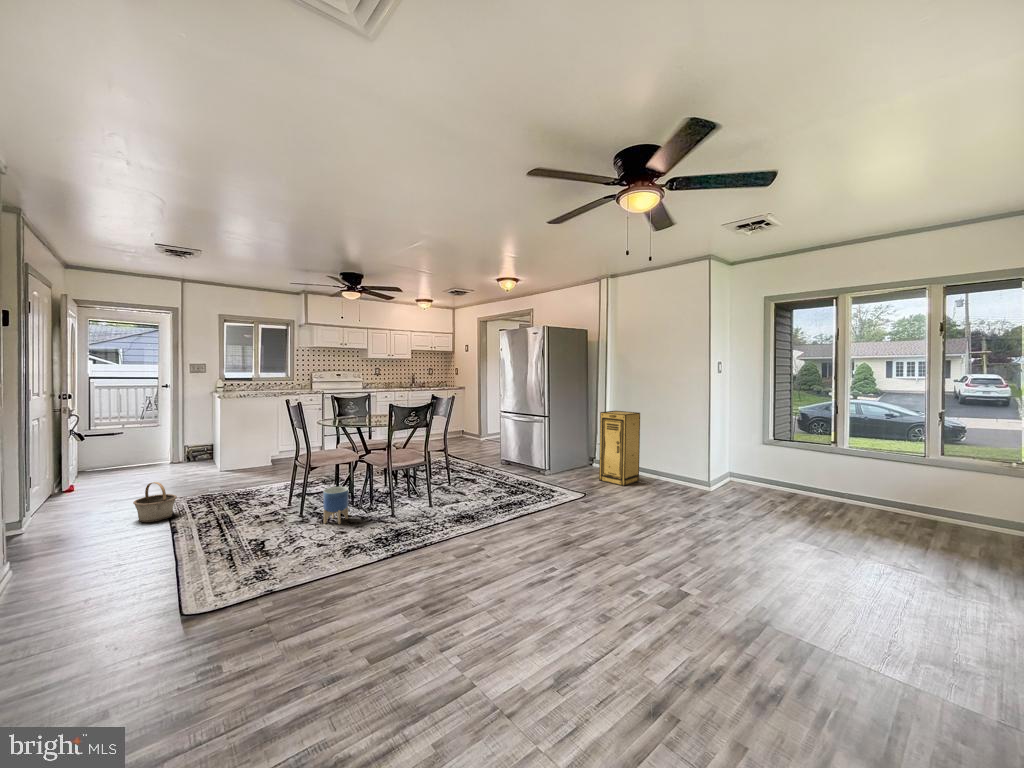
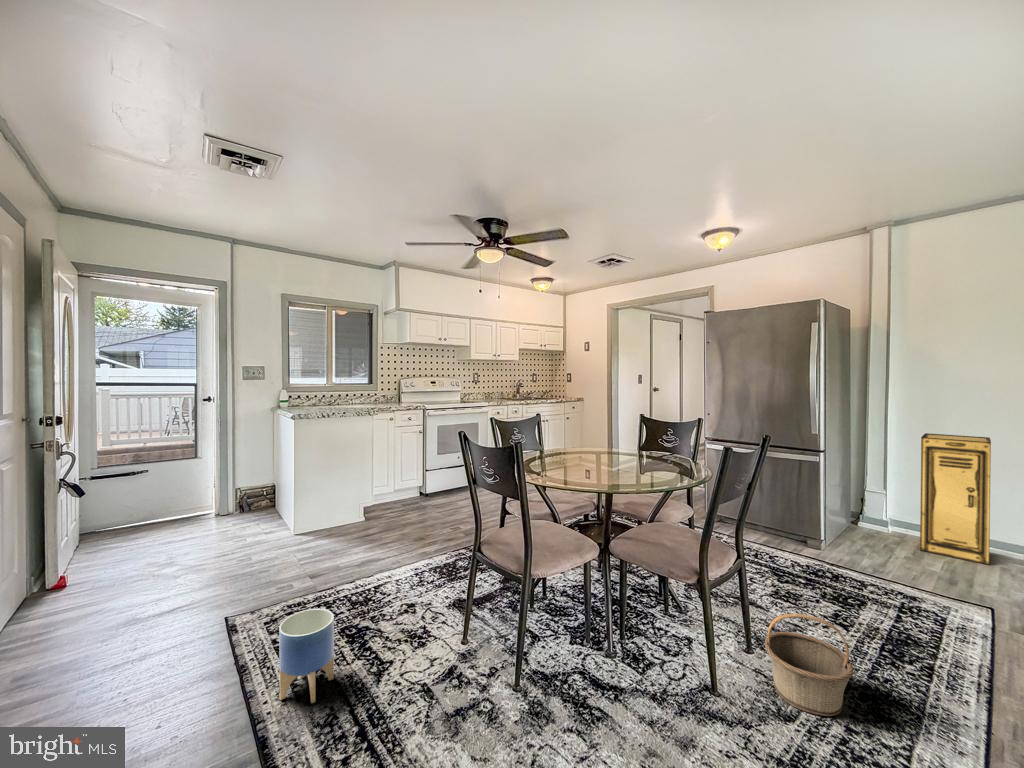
basket: present [133,482,177,522] -> present [765,614,854,716]
planter: present [323,487,348,524] -> present [279,609,334,703]

